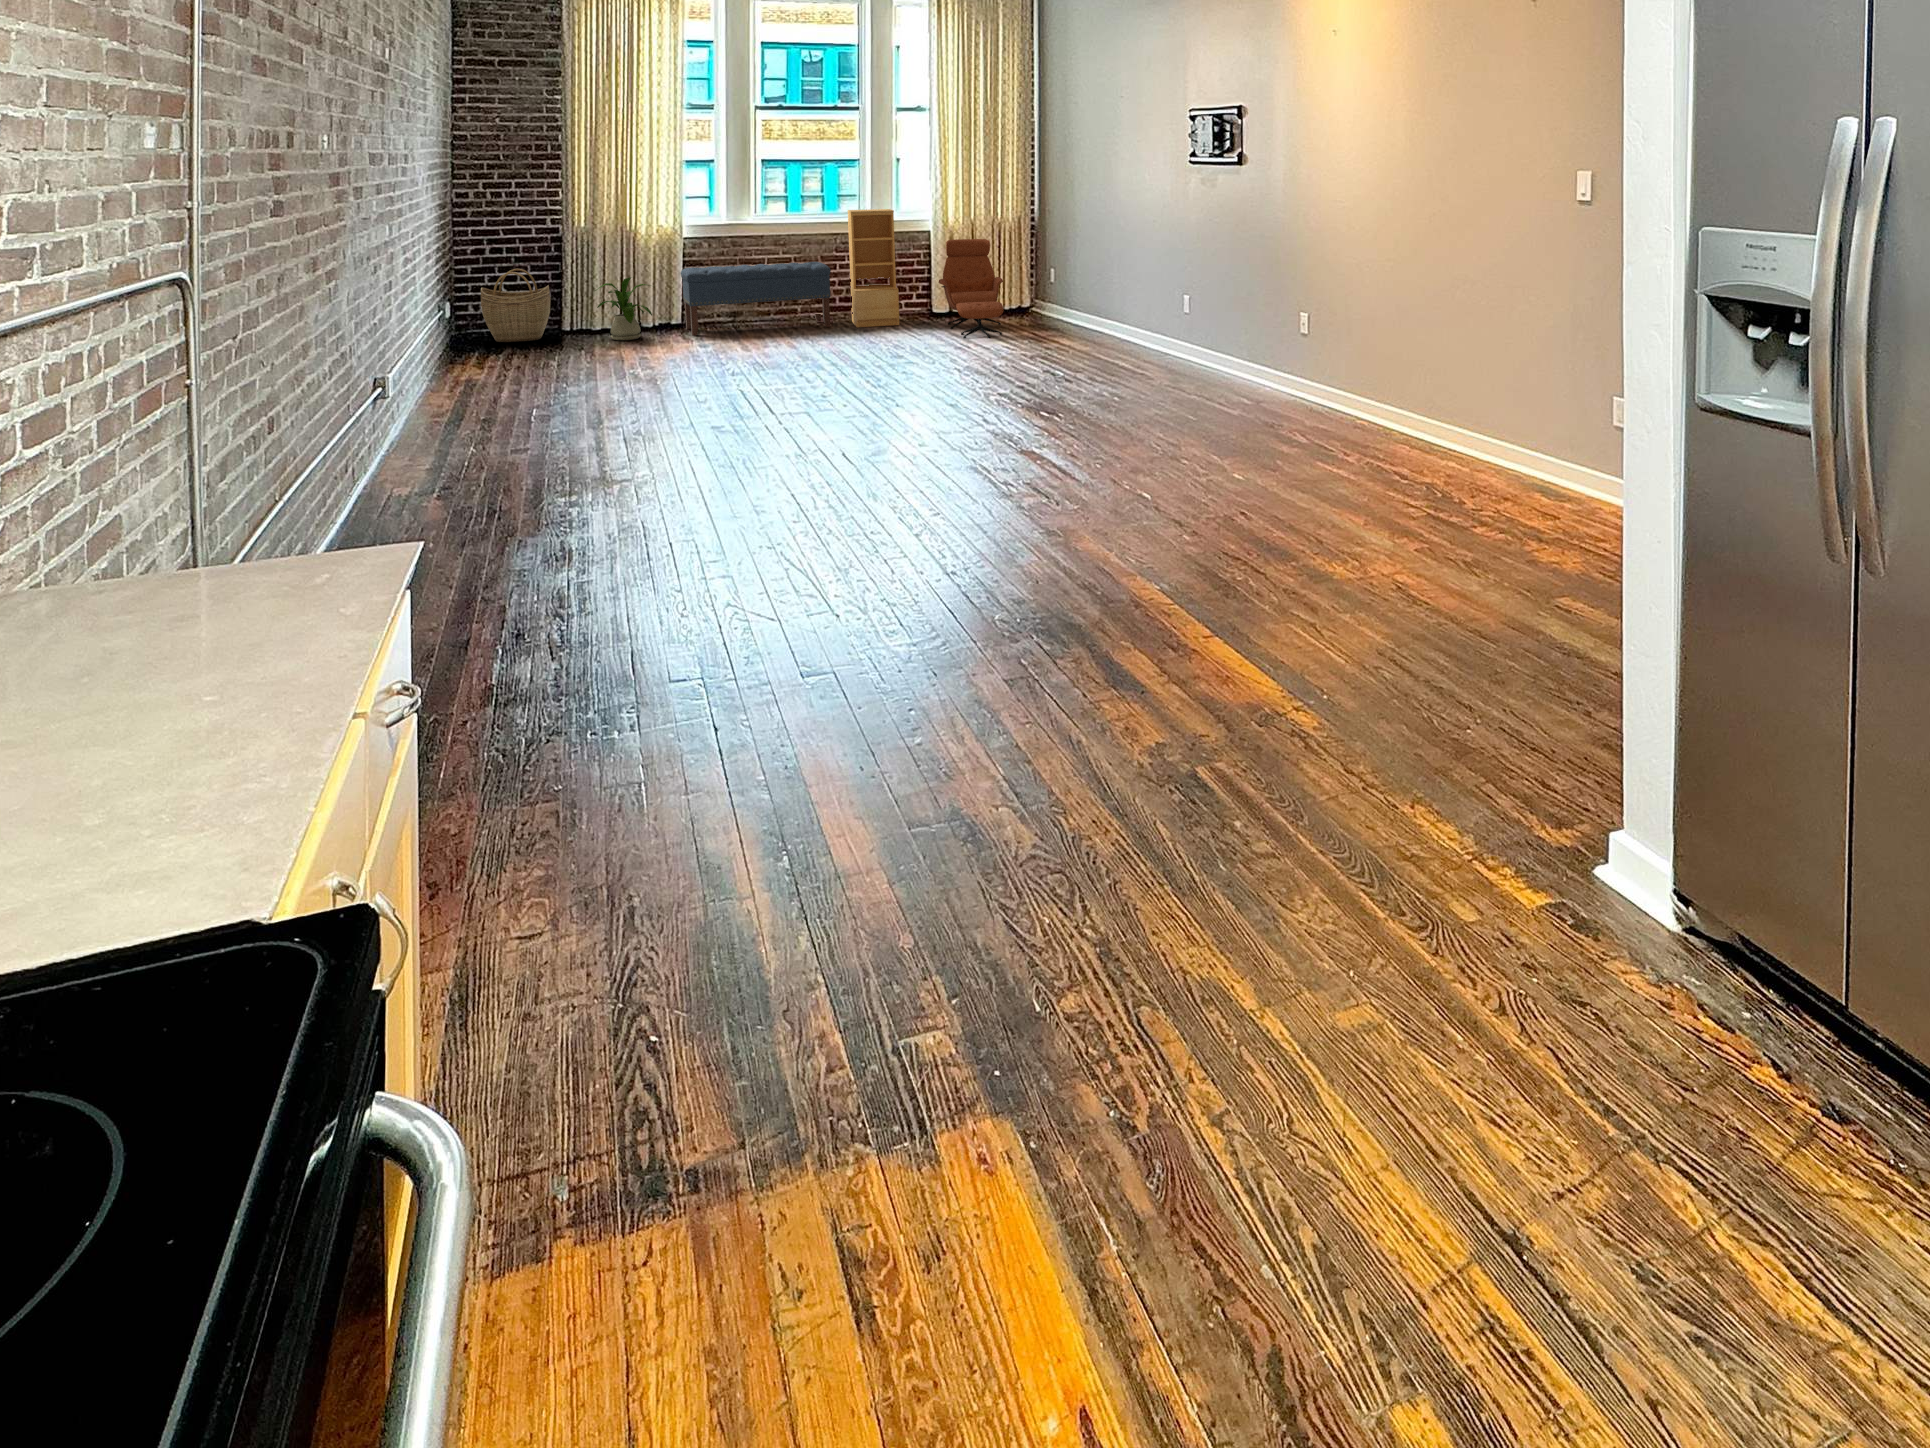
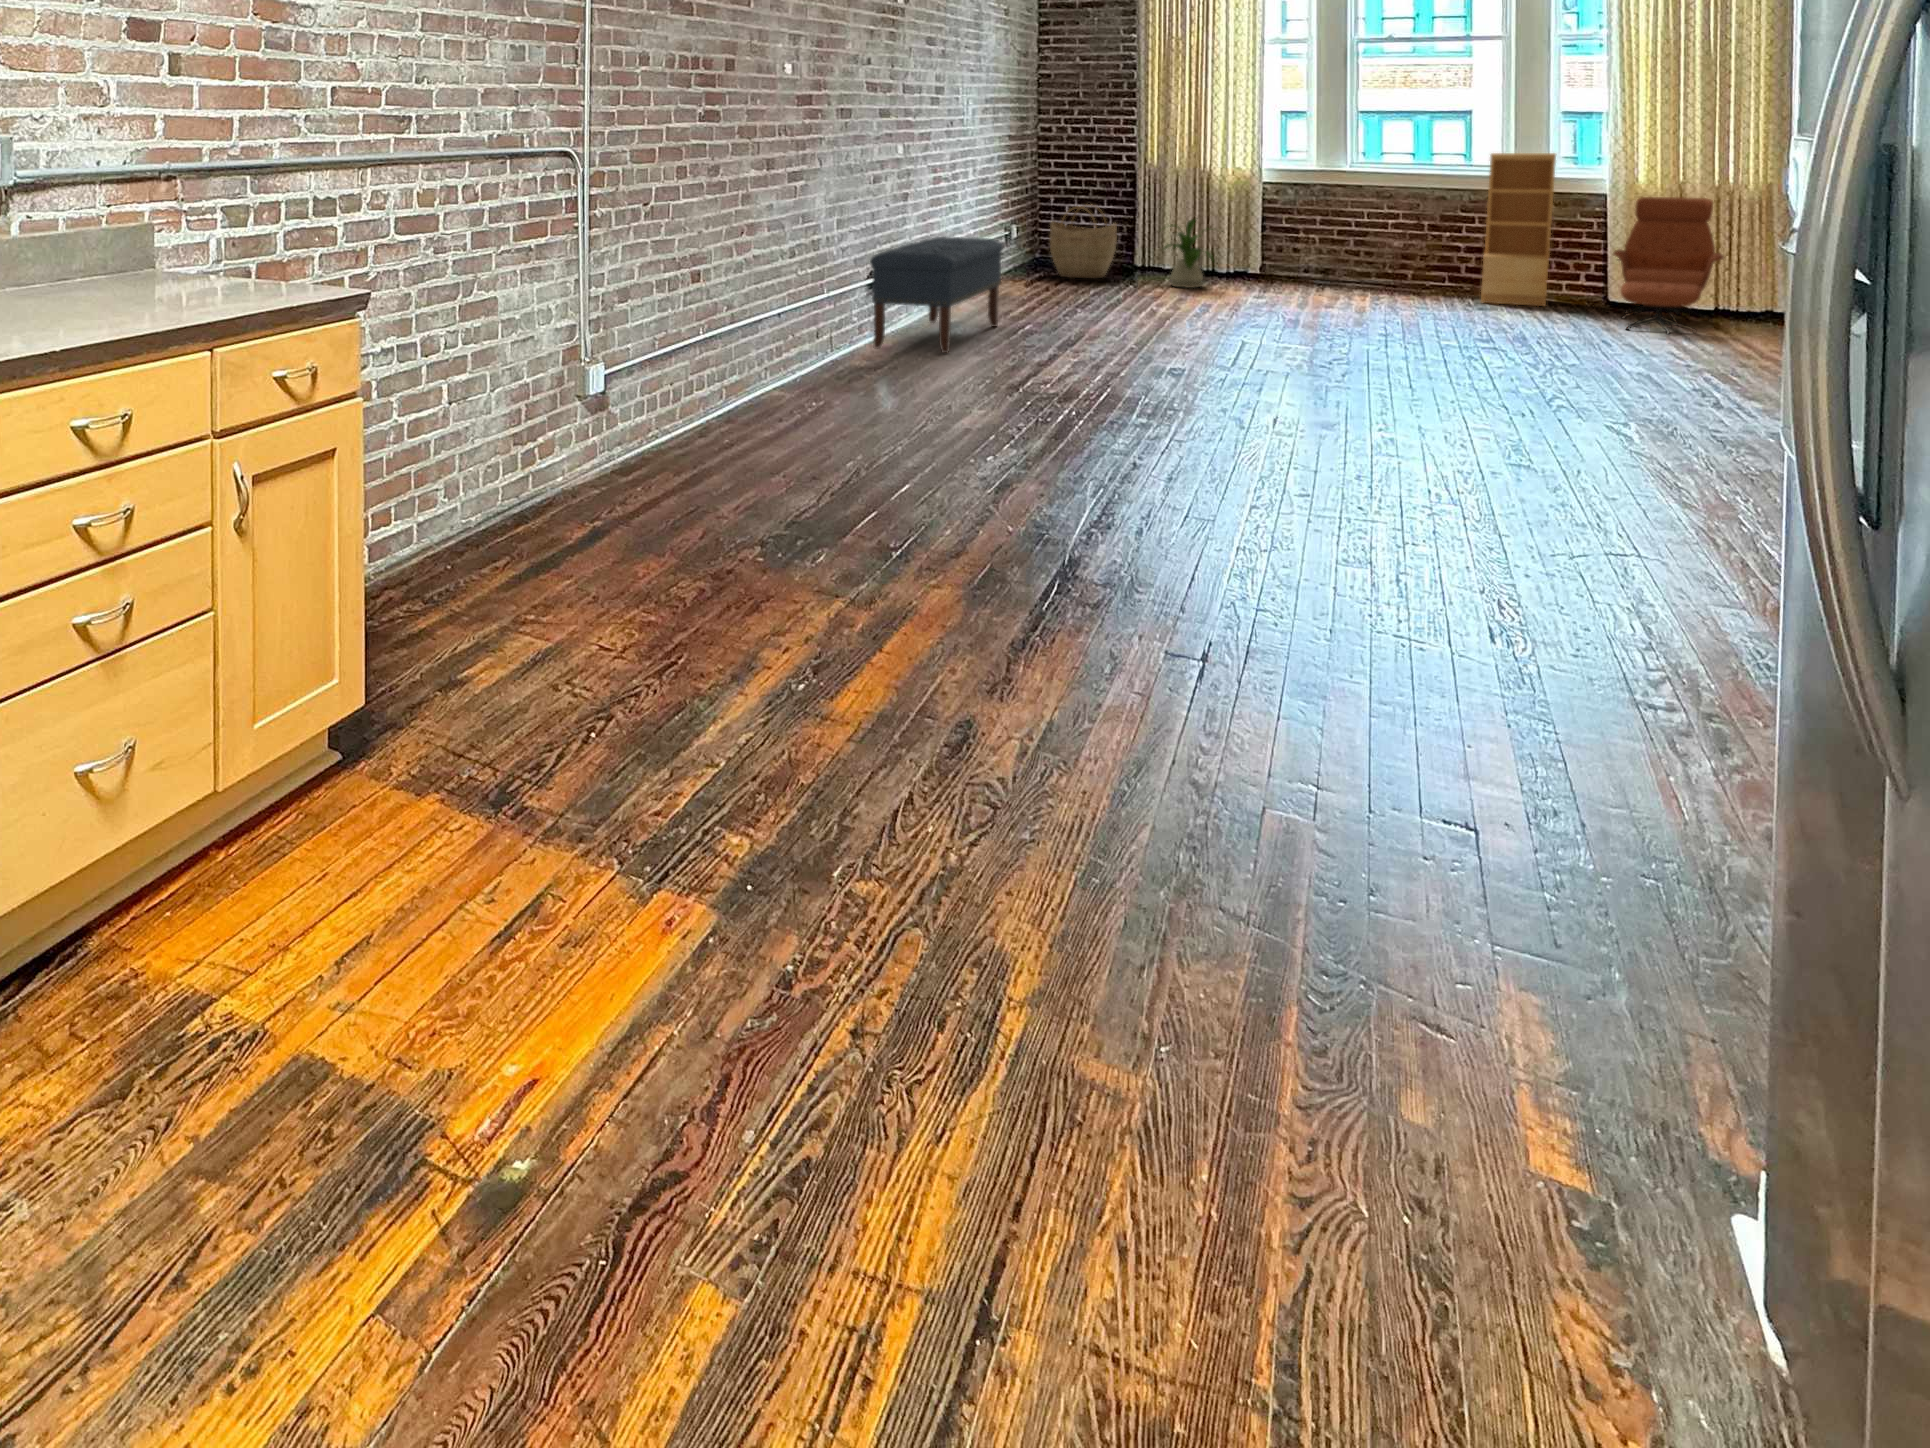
bench: present [681,262,831,336] -> present [870,237,1003,353]

